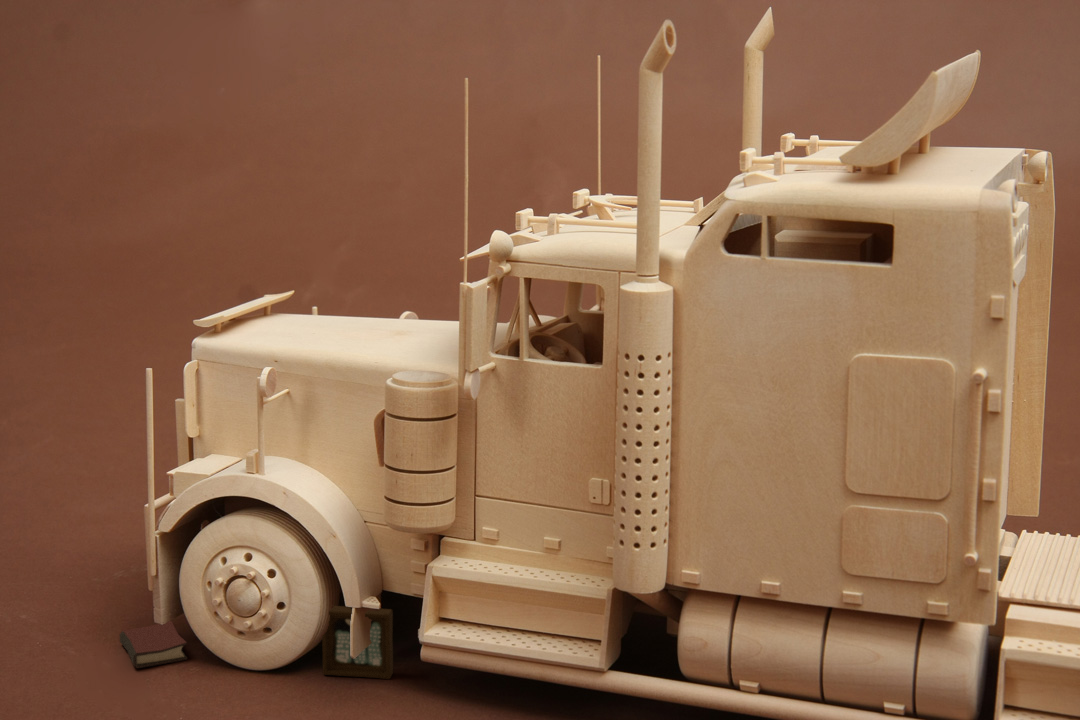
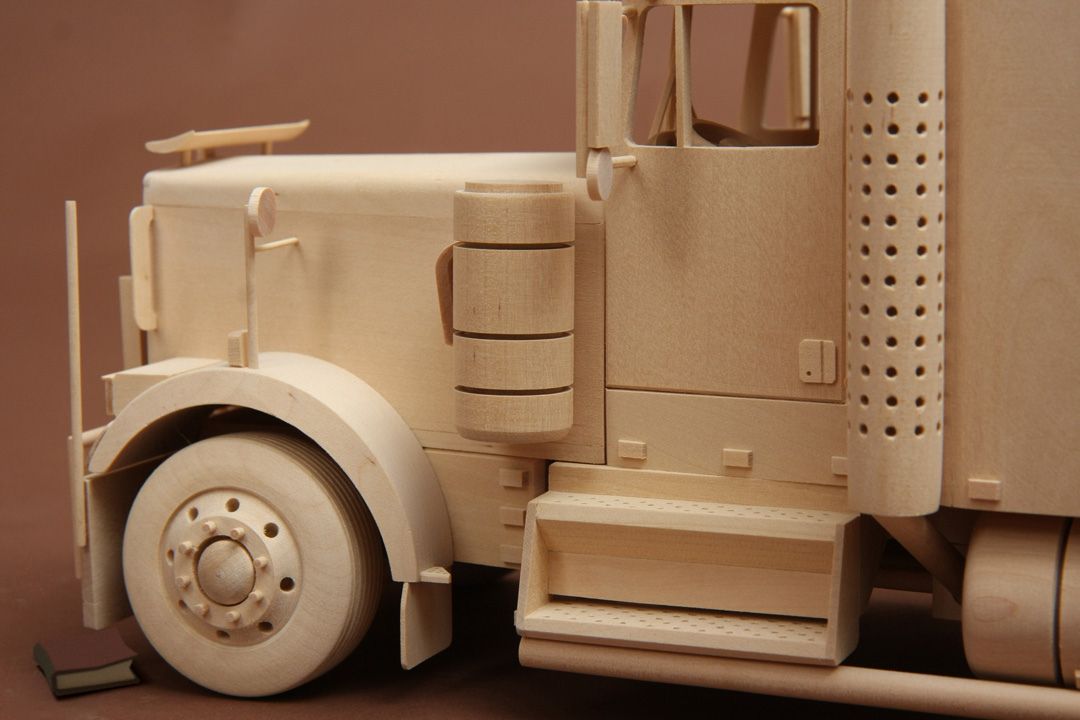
picture frame: present [322,606,393,679] -> none [354,585,473,704]

